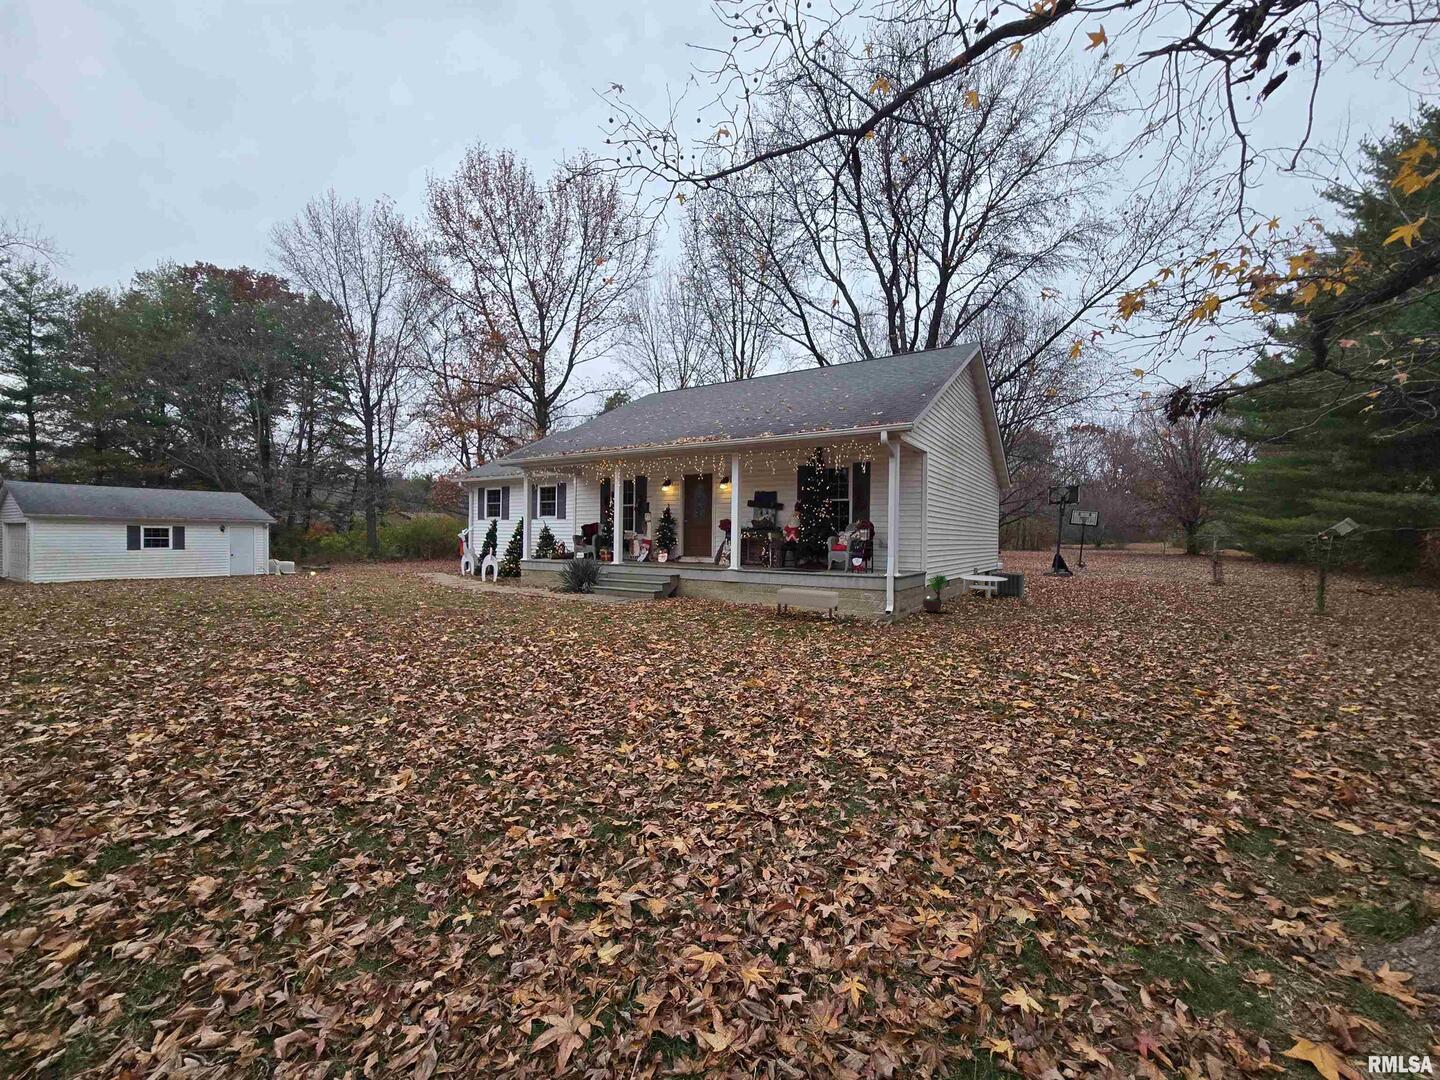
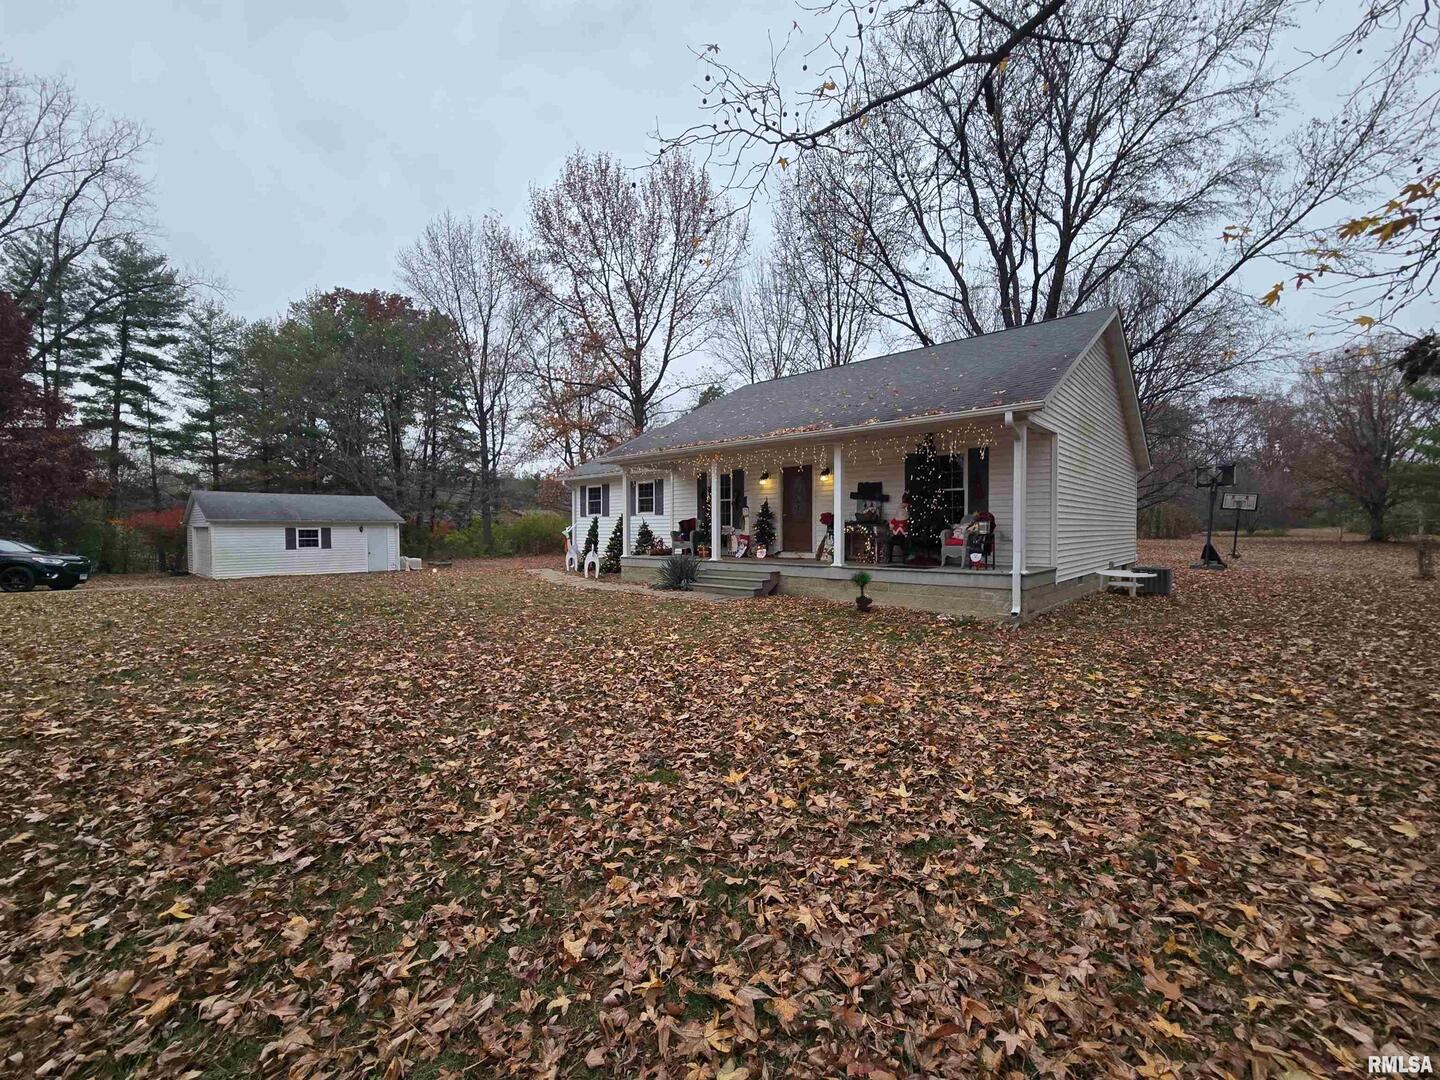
potted tree: present [923,573,947,612] -> present [849,571,873,611]
bench: present [777,588,839,620] -> none [886,587,956,623]

